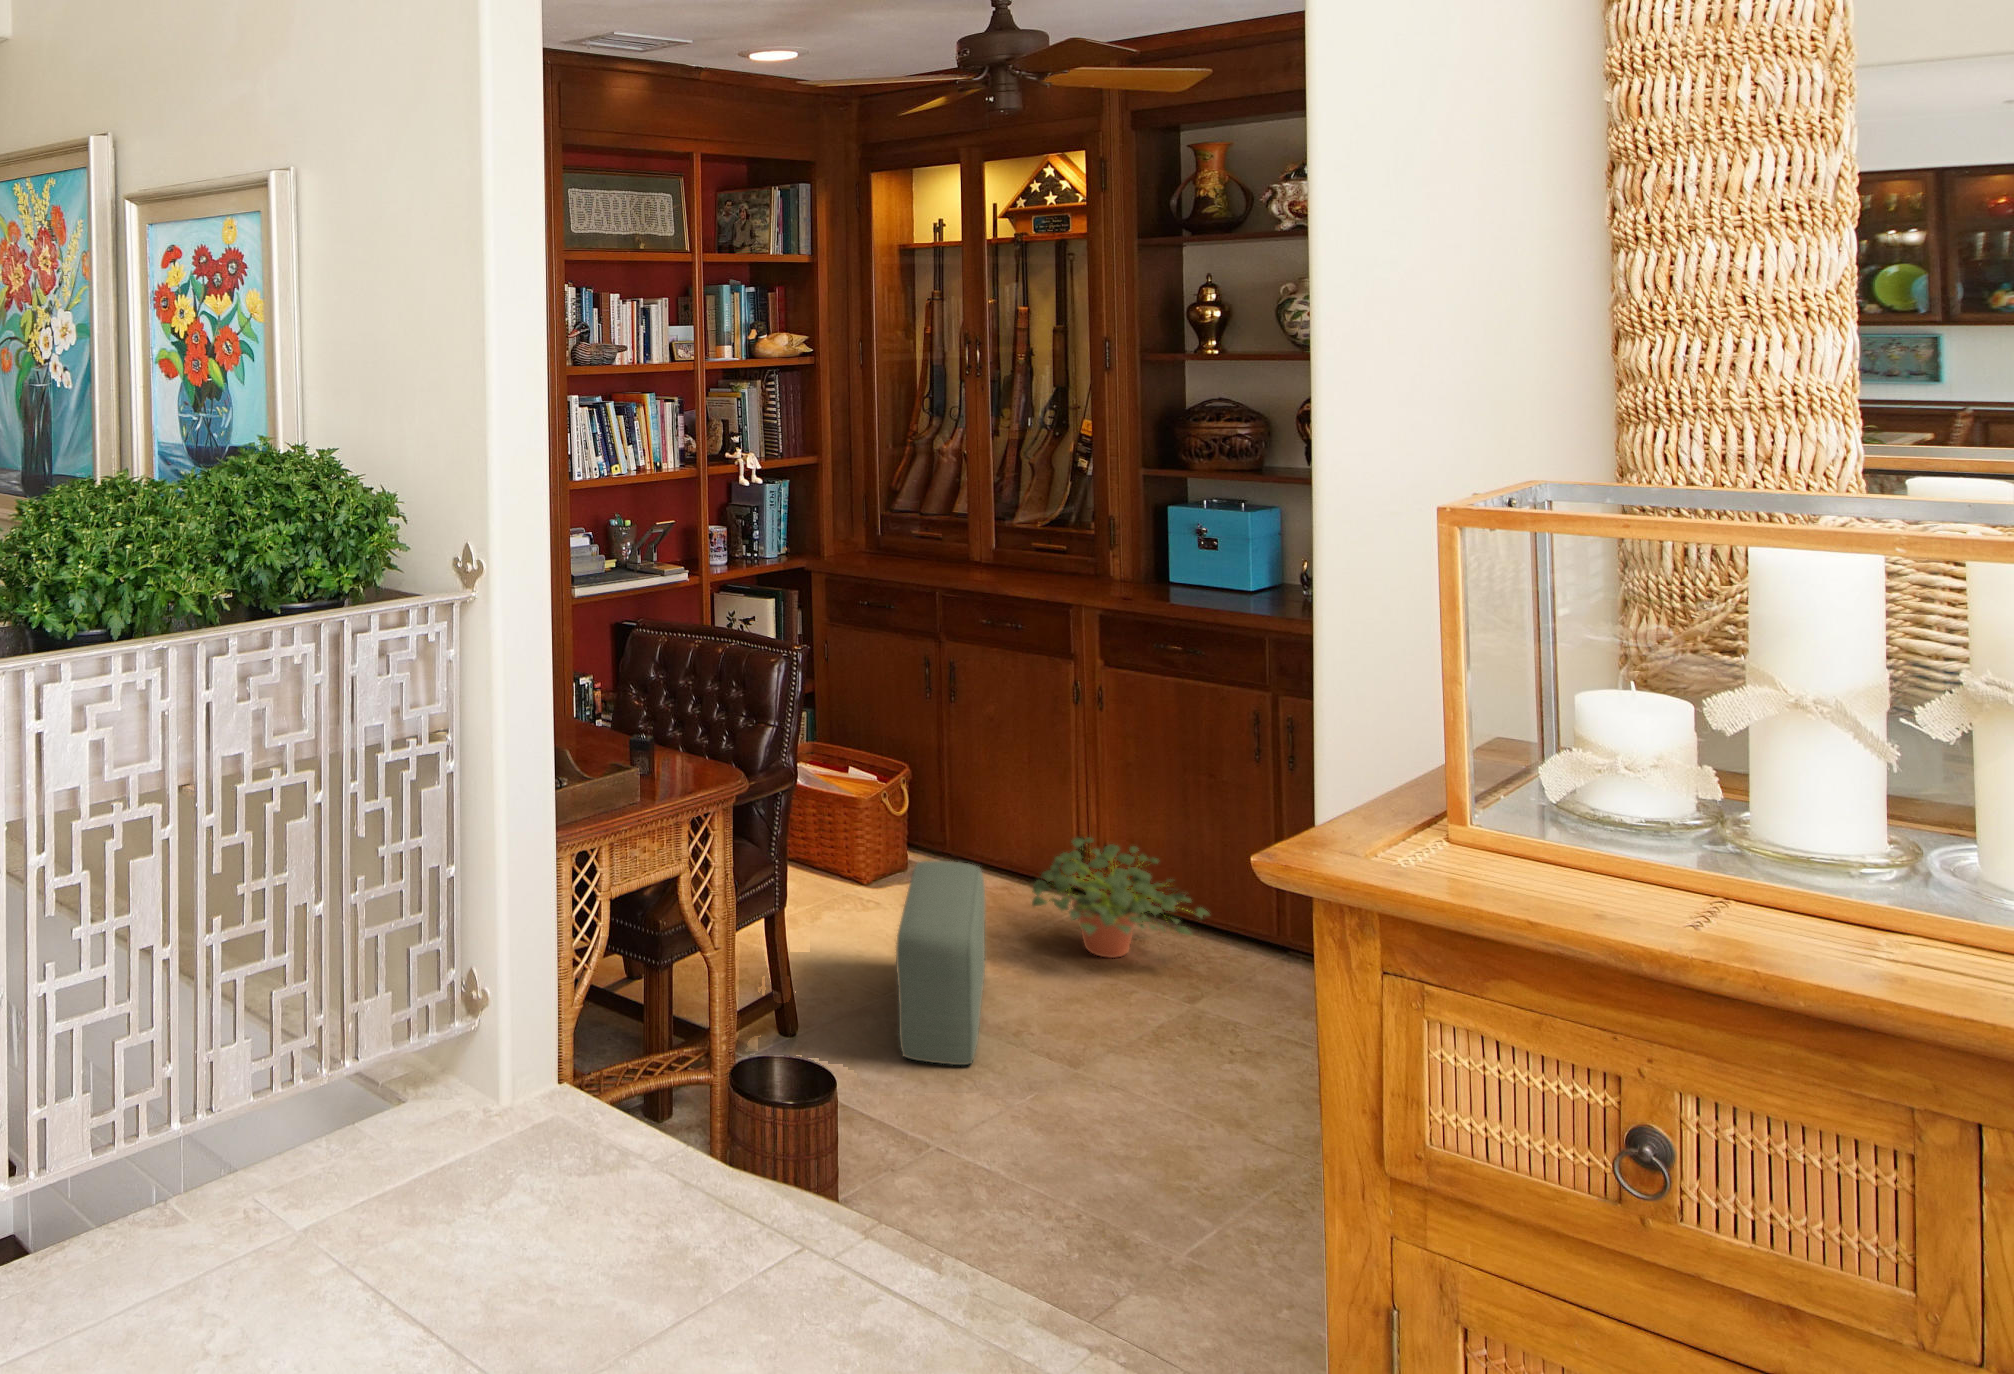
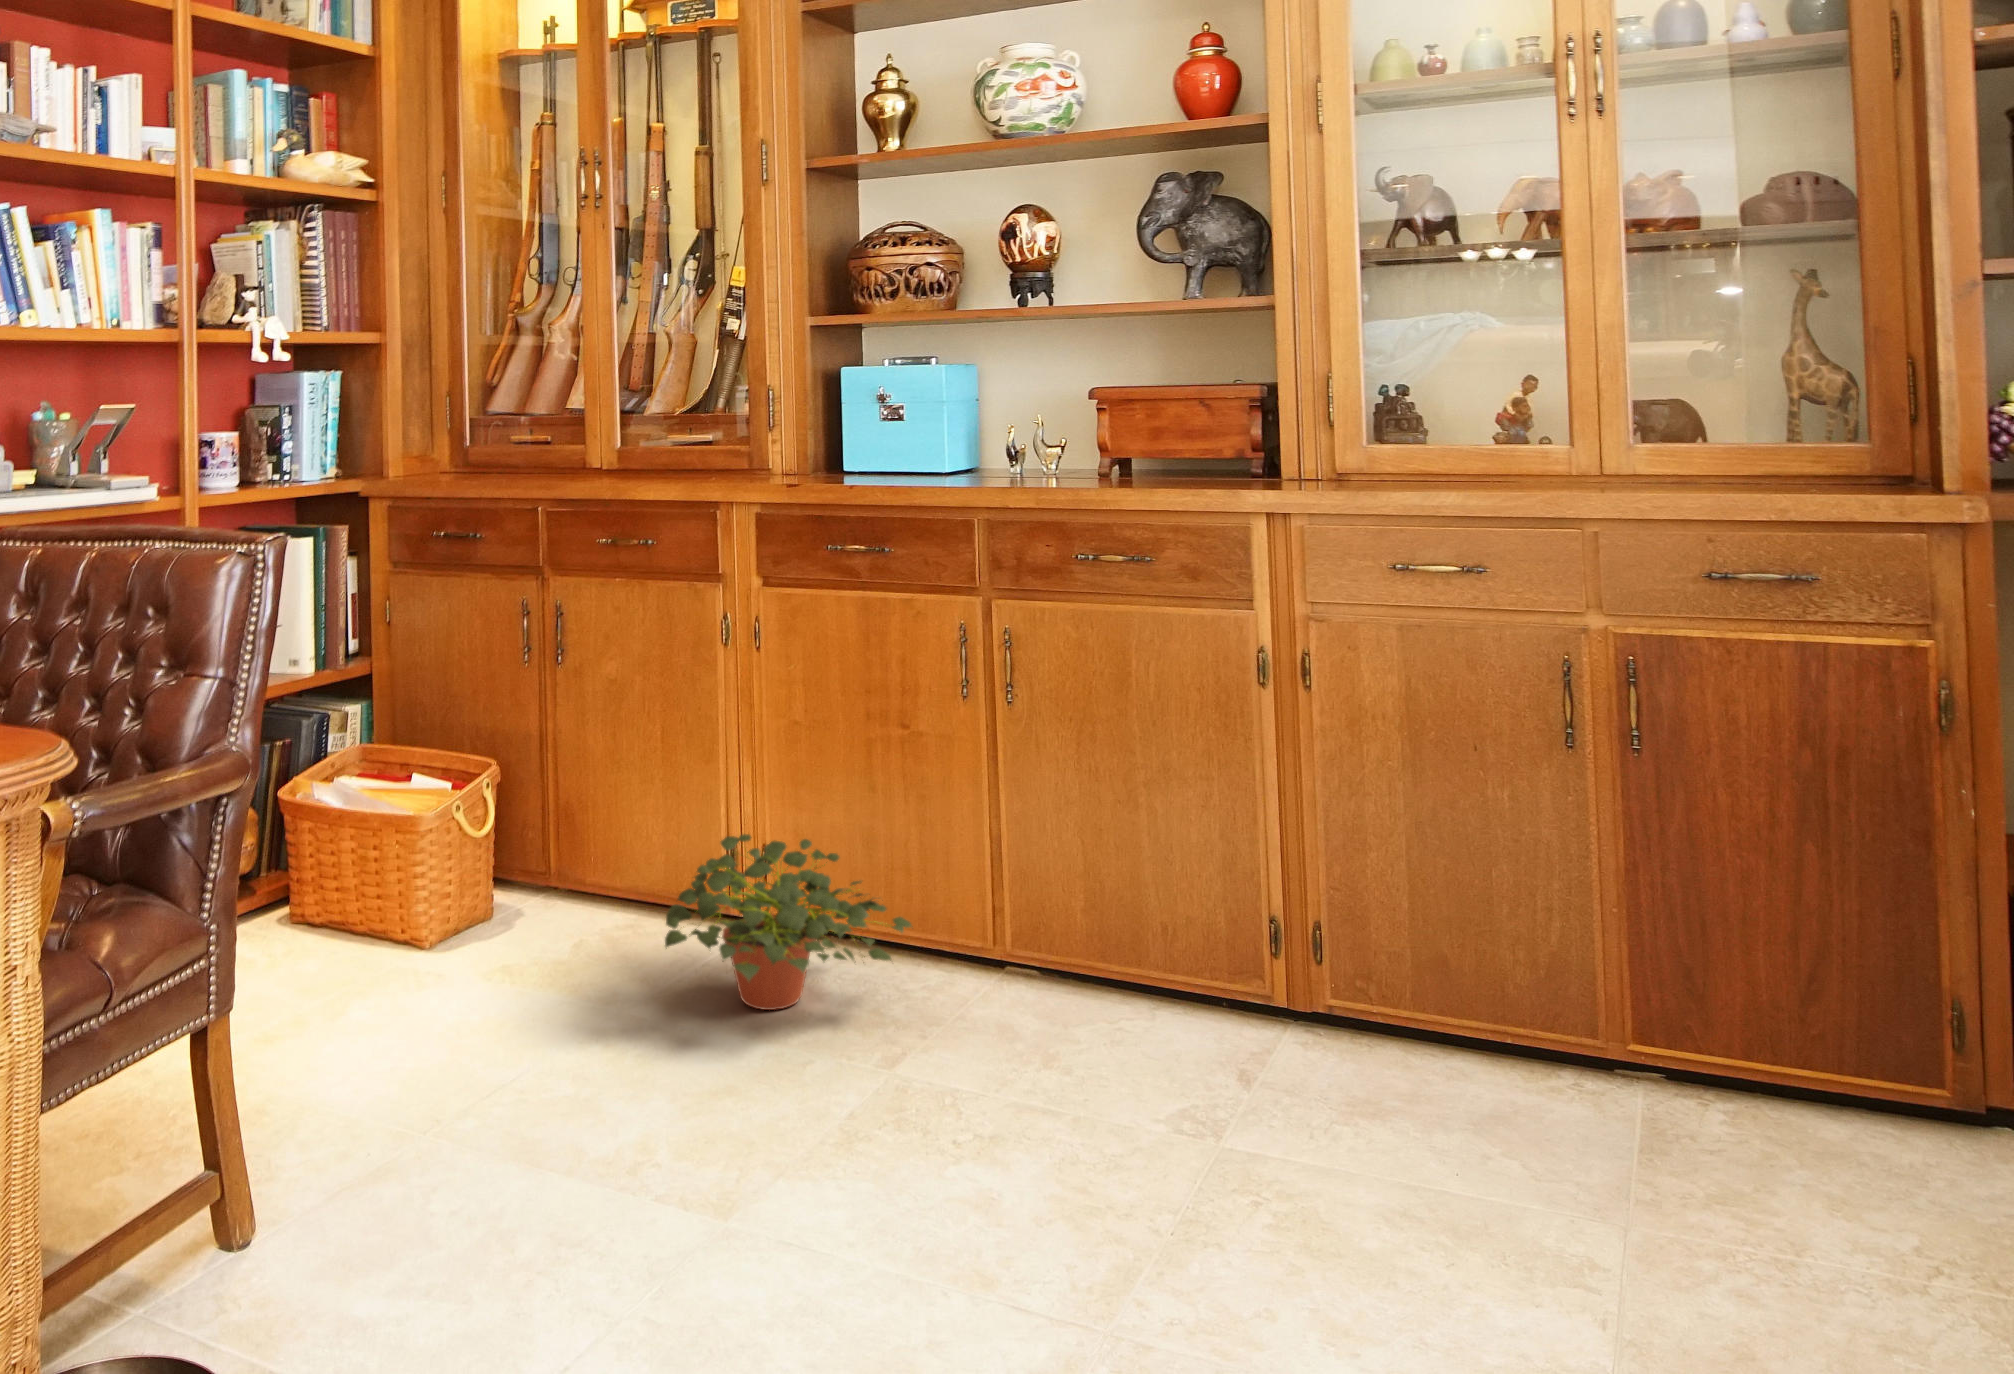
pouf: present [896,861,985,1065] -> none [431,892,592,1261]

